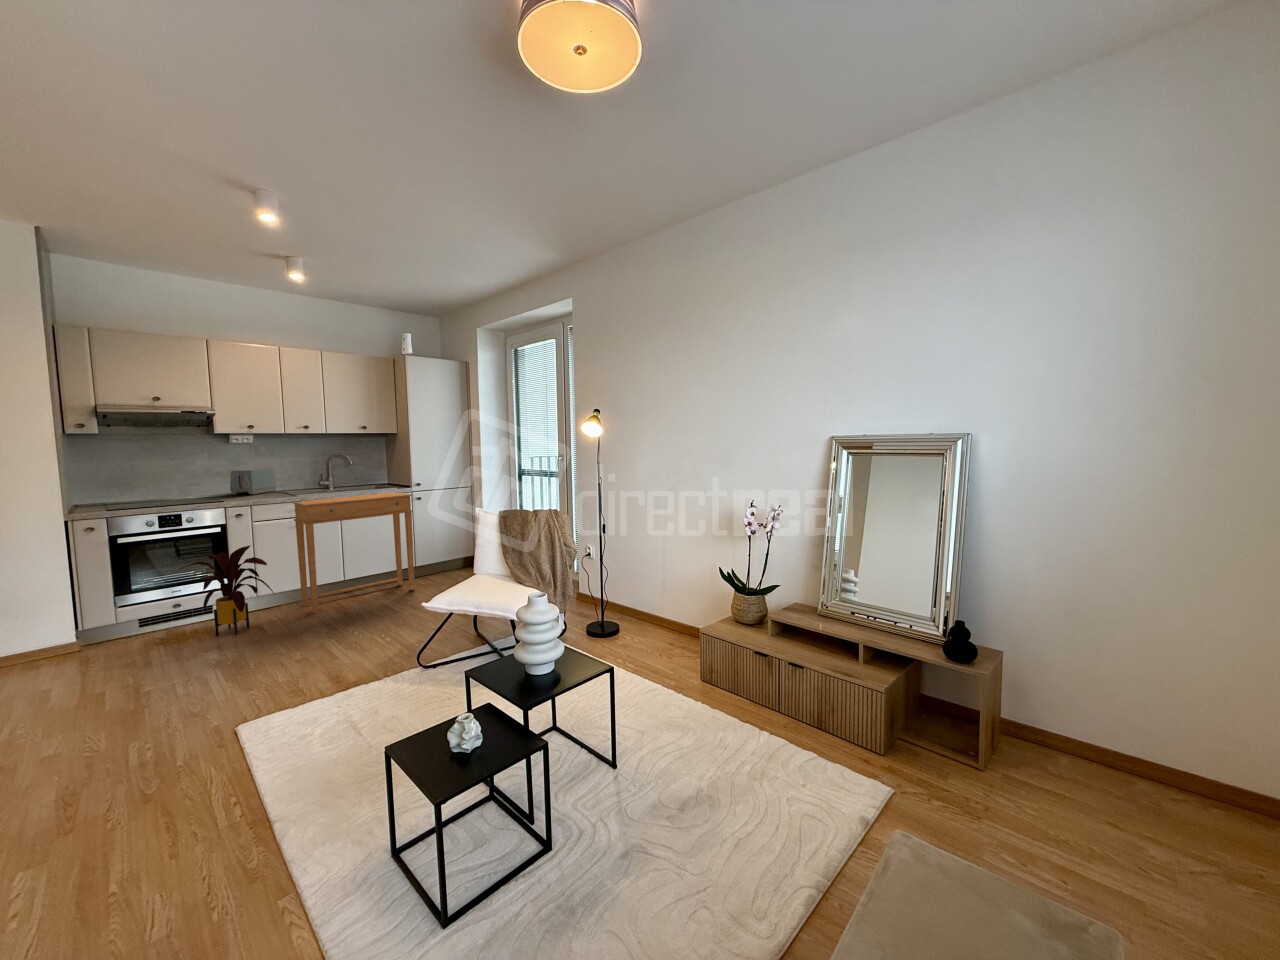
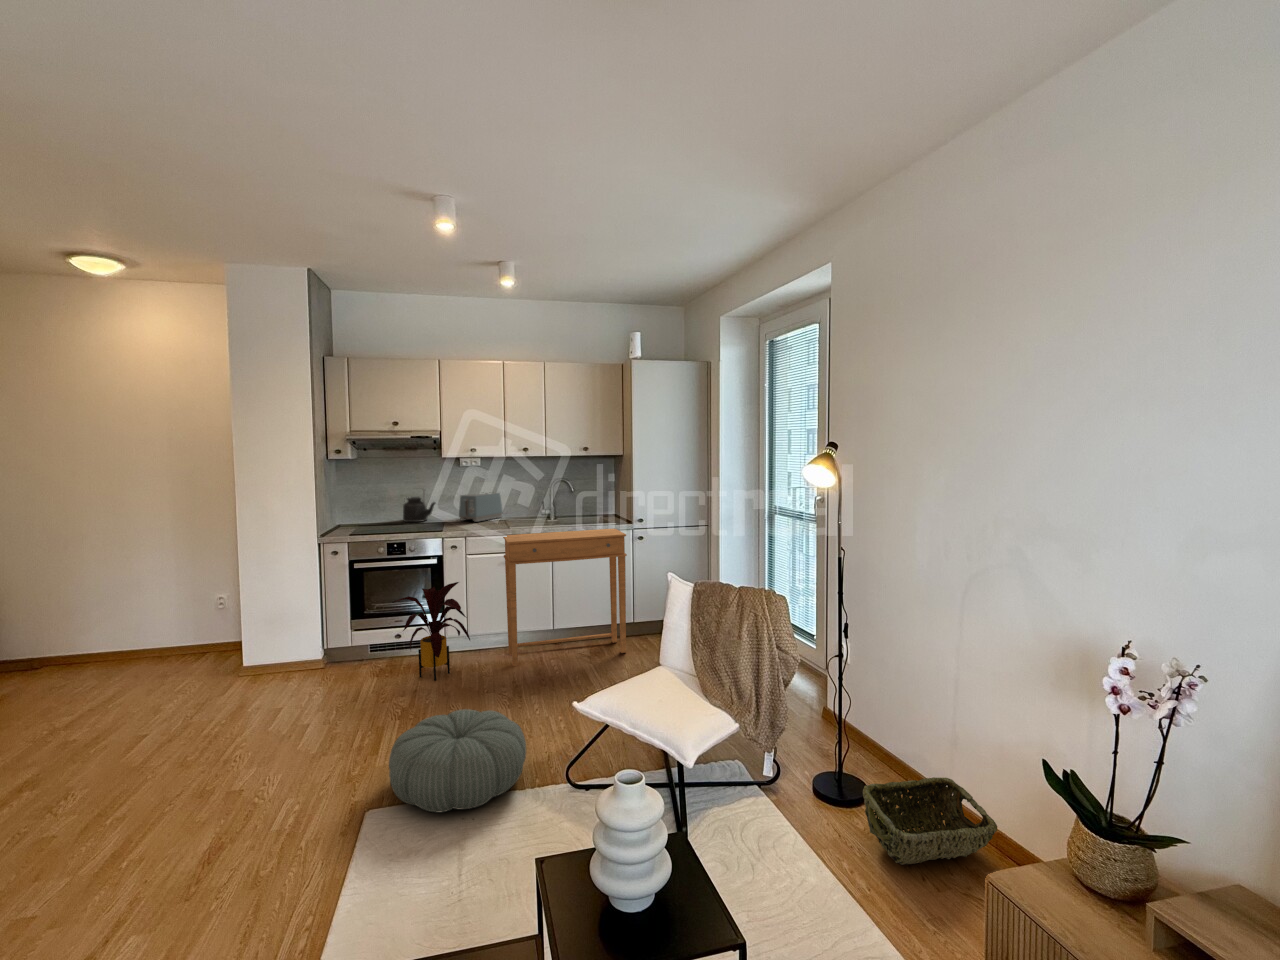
kettle: none [158,465,202,499] -> present [403,489,435,522]
woven basket: none [624,605,693,653] -> present [863,777,997,865]
pouf: none [249,629,380,708] -> present [389,709,526,812]

